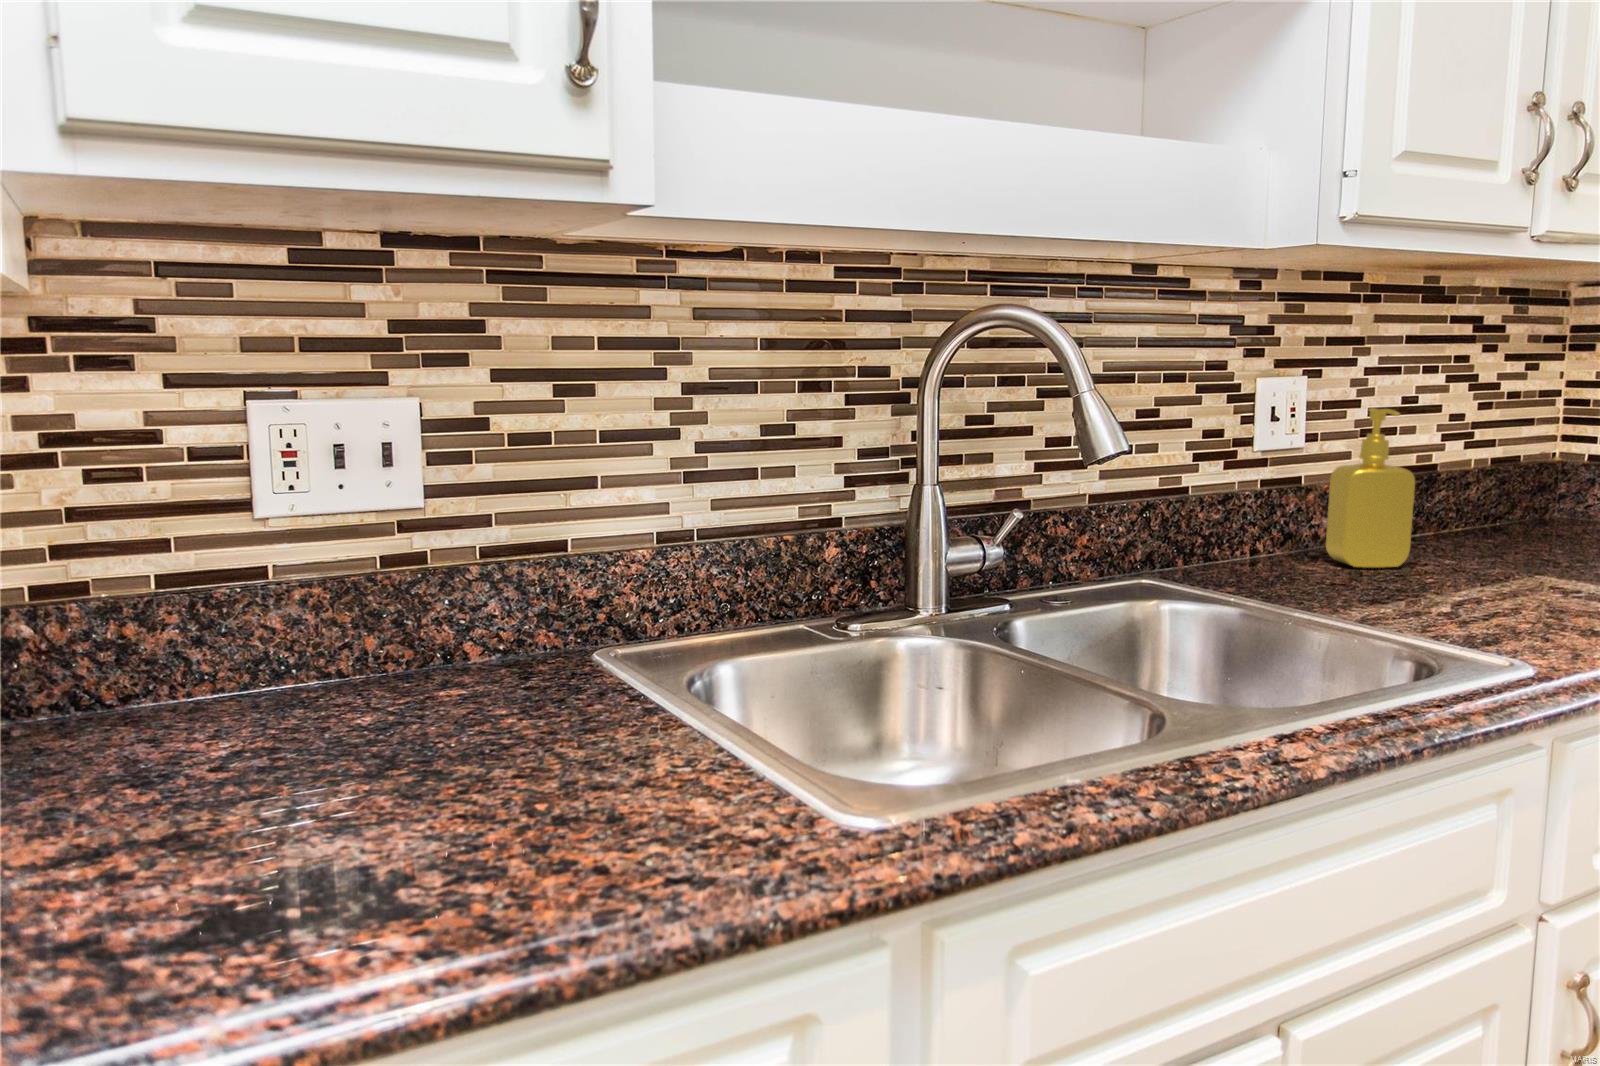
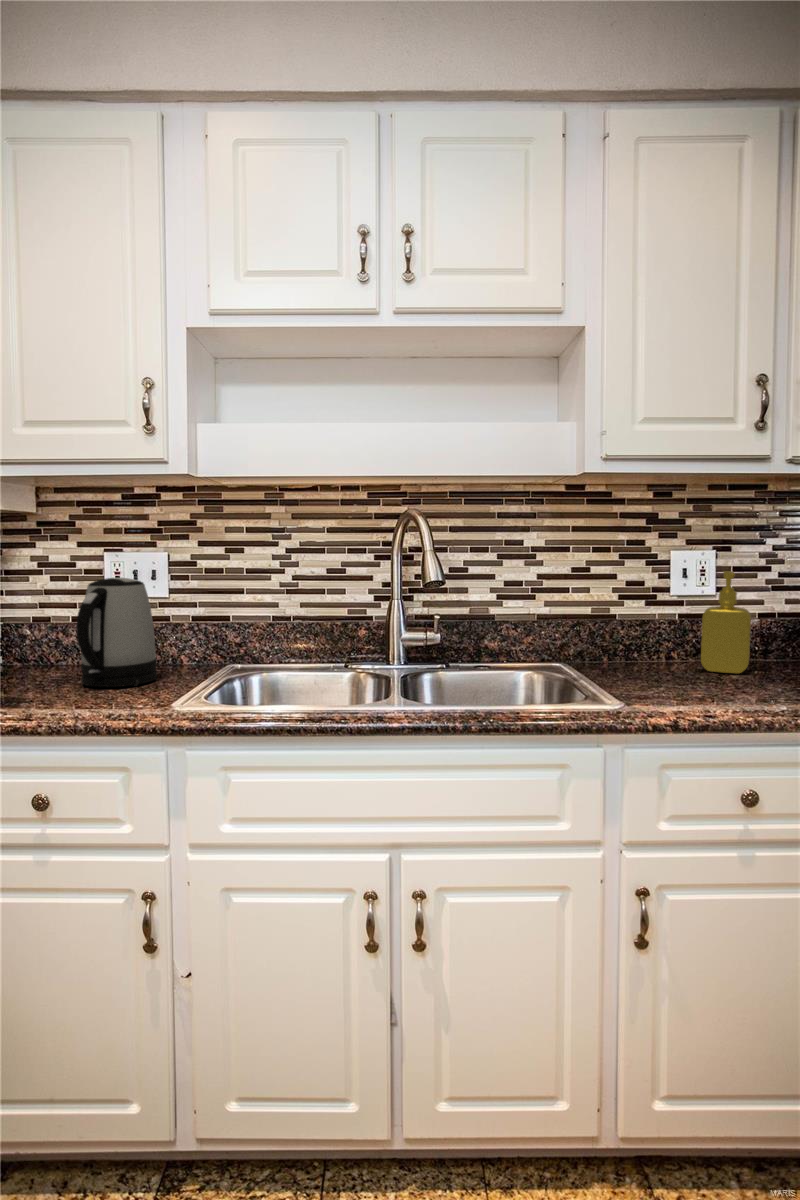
kettle: none [317,465,508,753] -> present [76,578,157,687]

